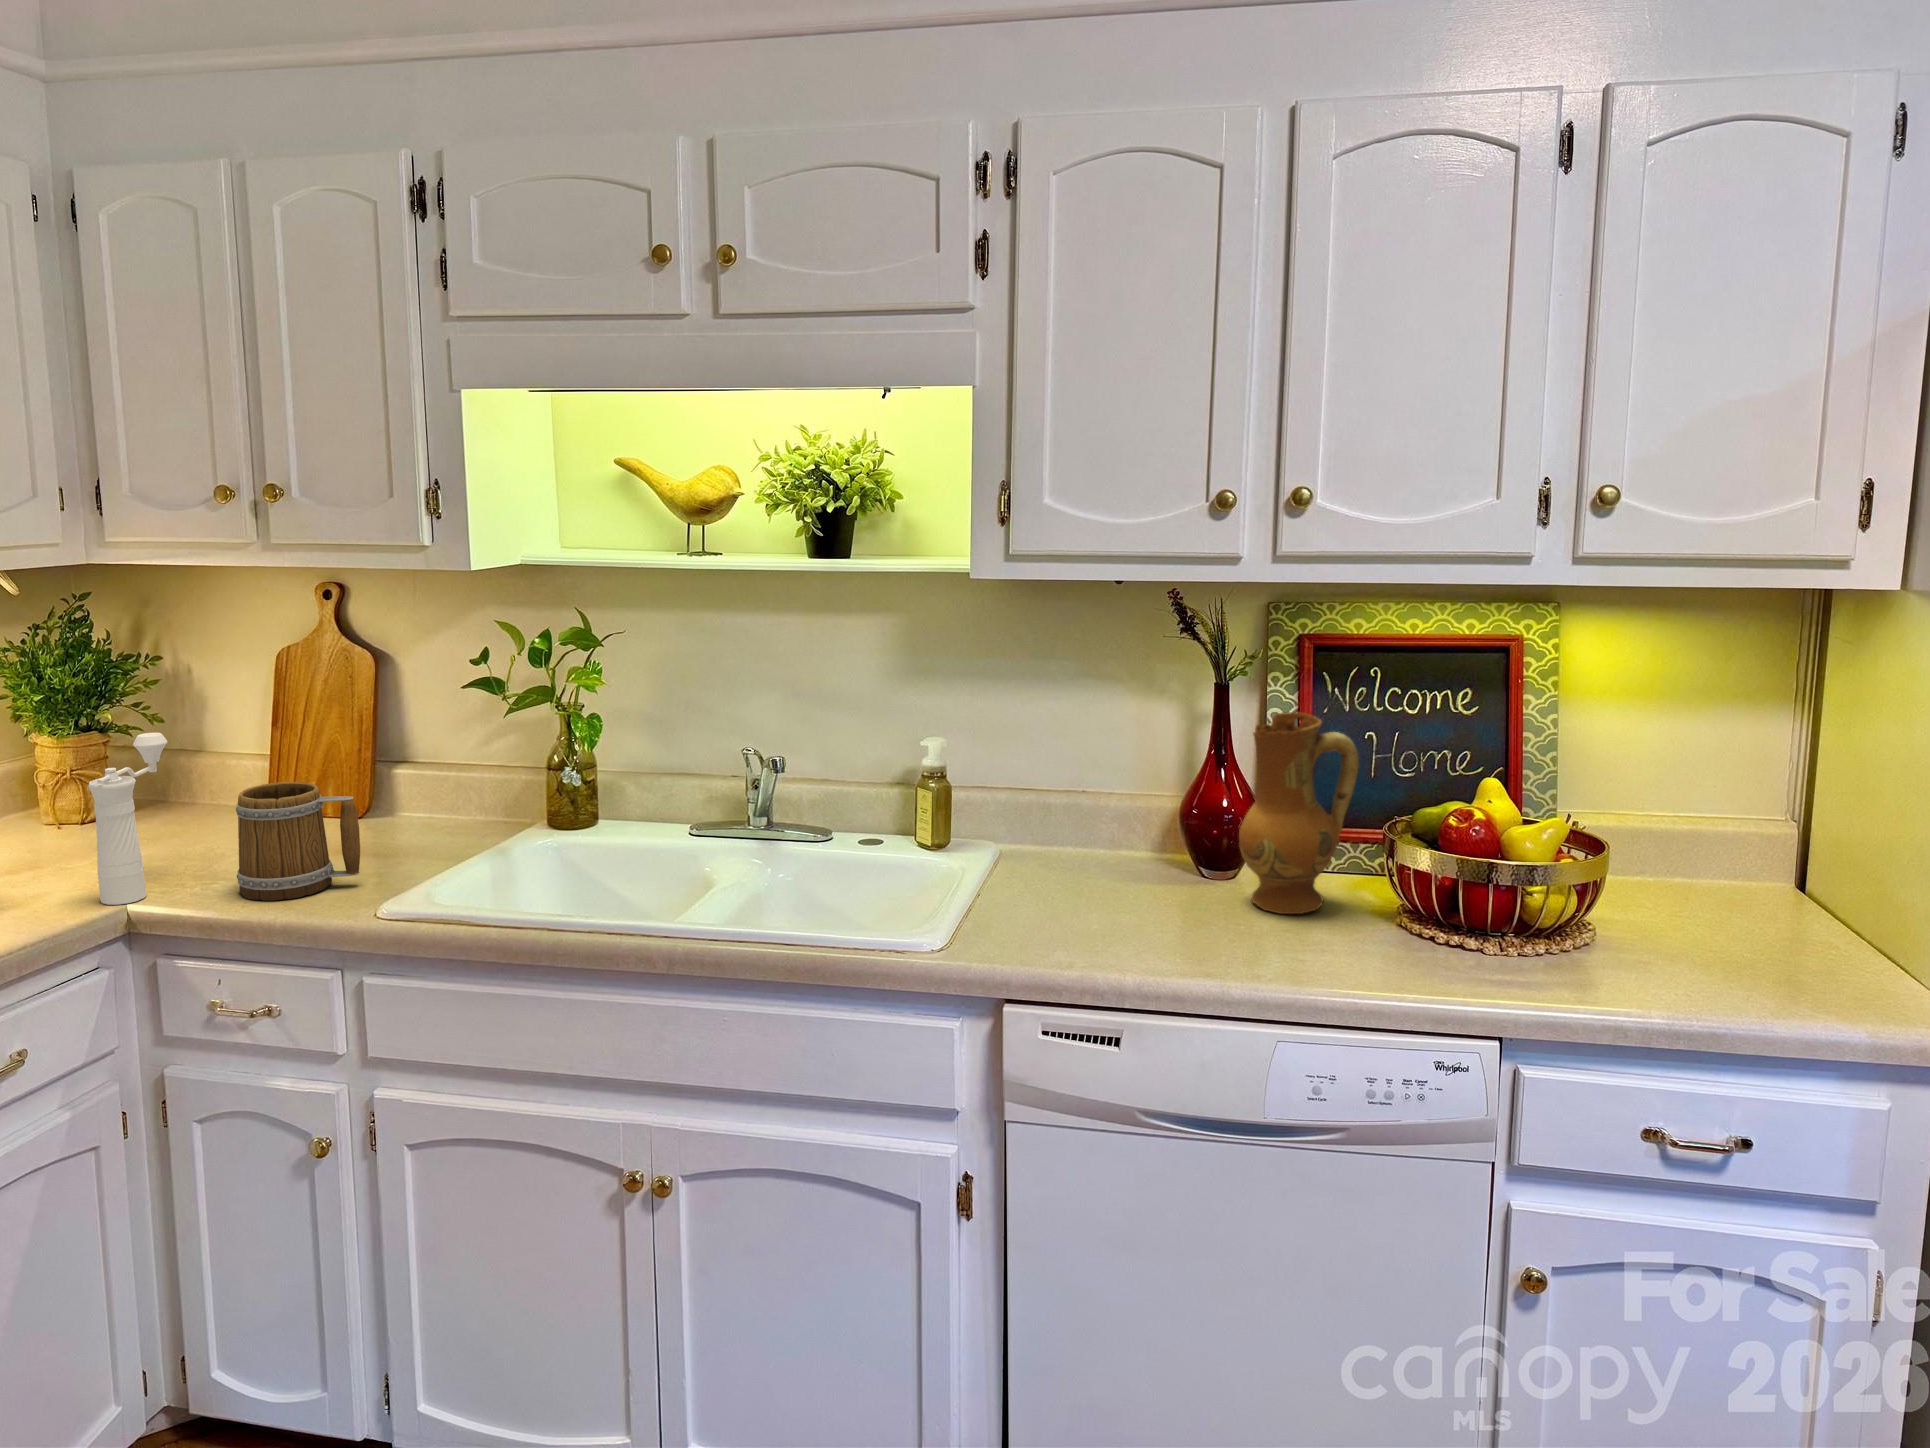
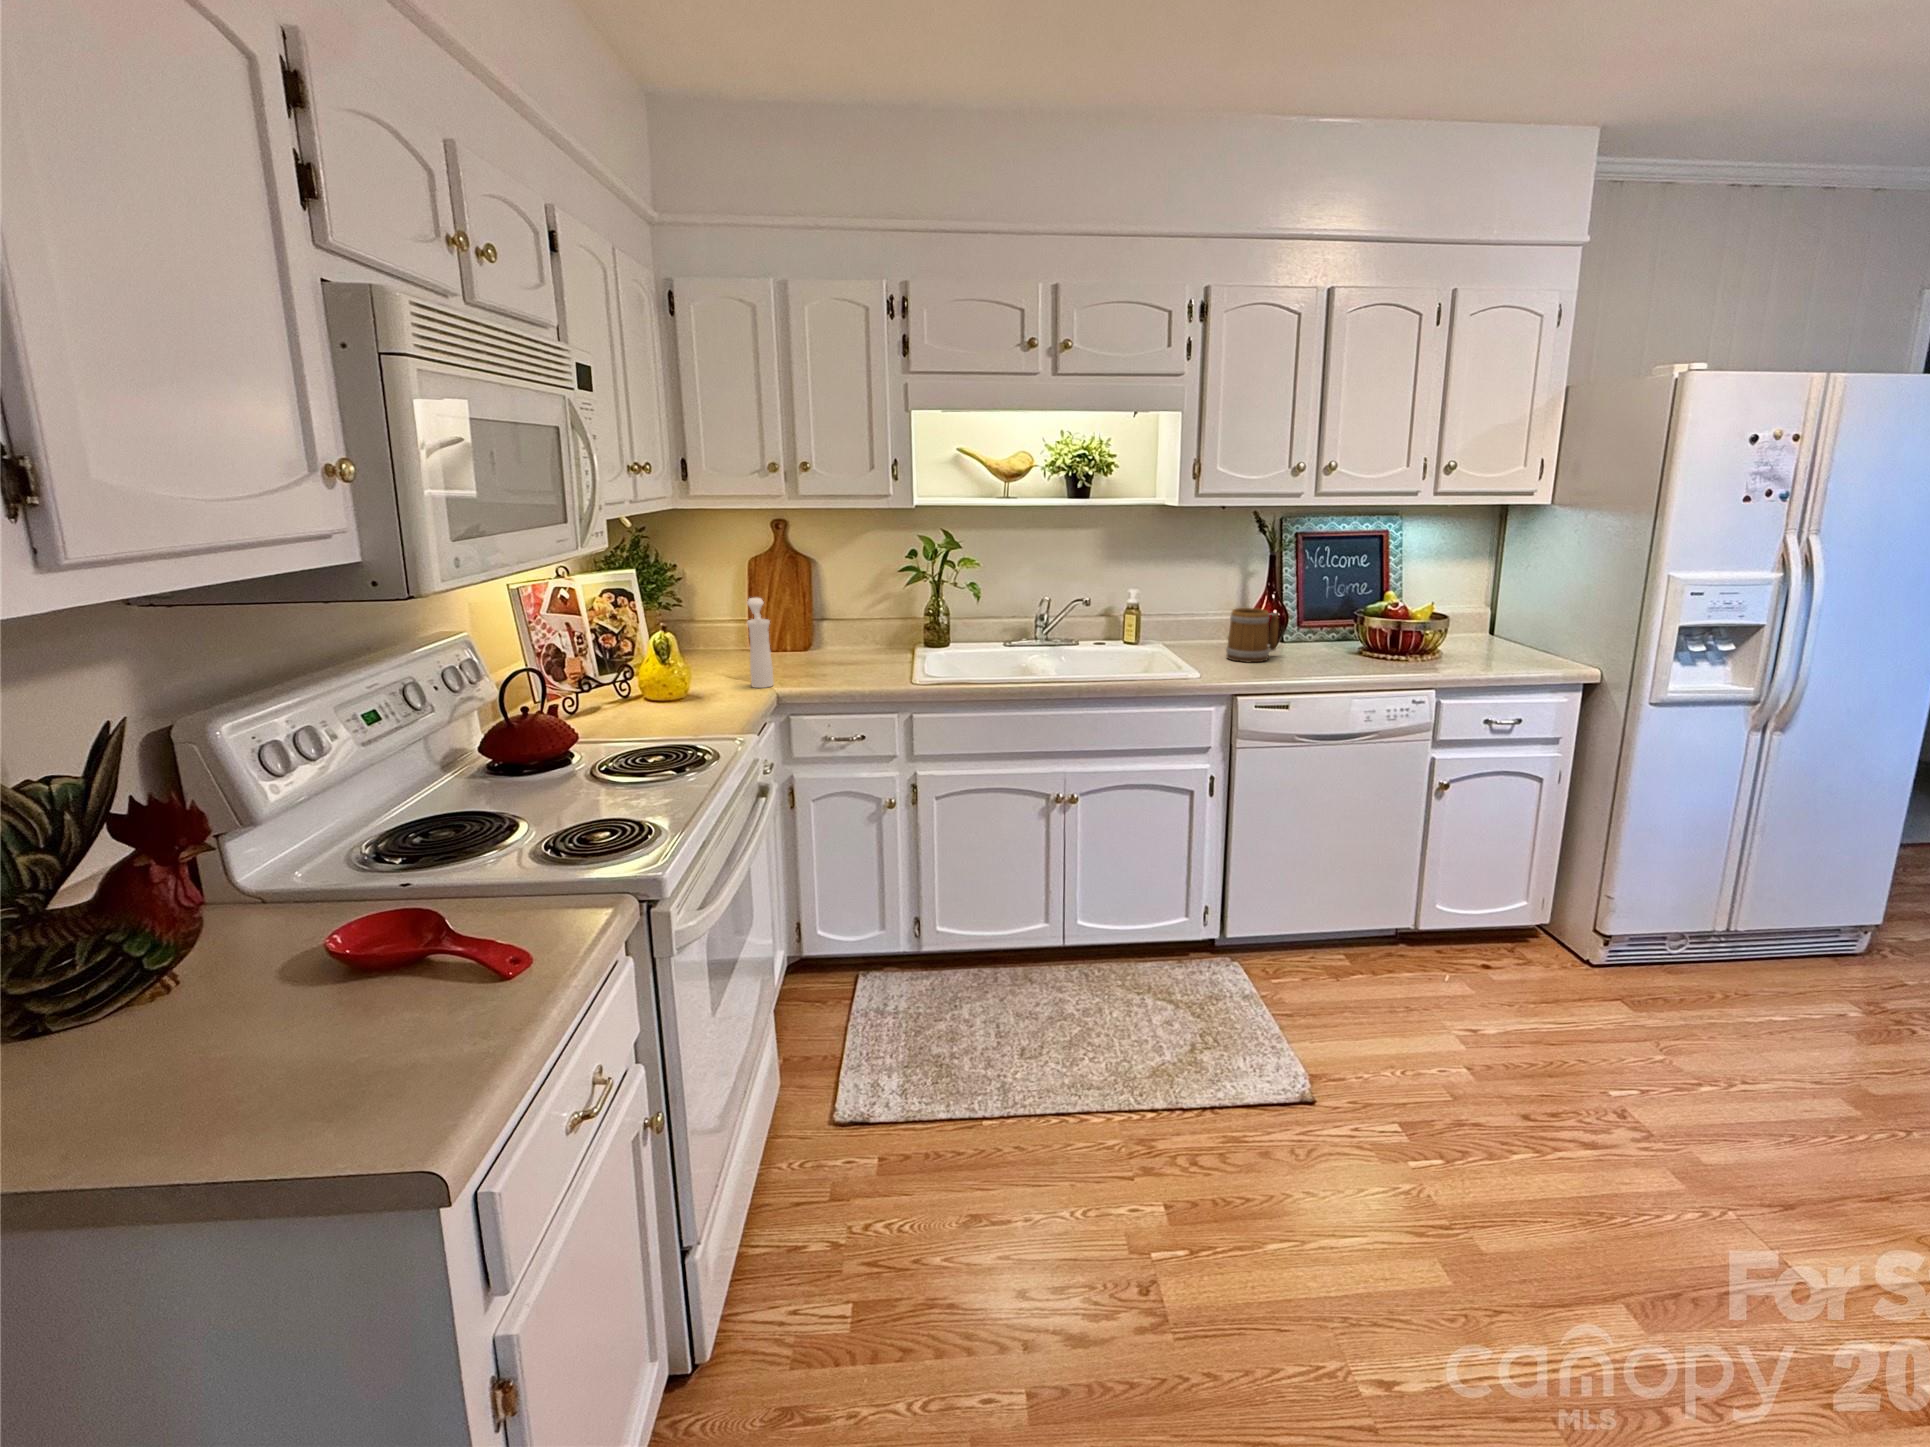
ceramic jug: present [1239,712,1359,914] -> none [1289,564,1343,655]
mug: present [236,782,360,901] -> present [1226,608,1278,662]

